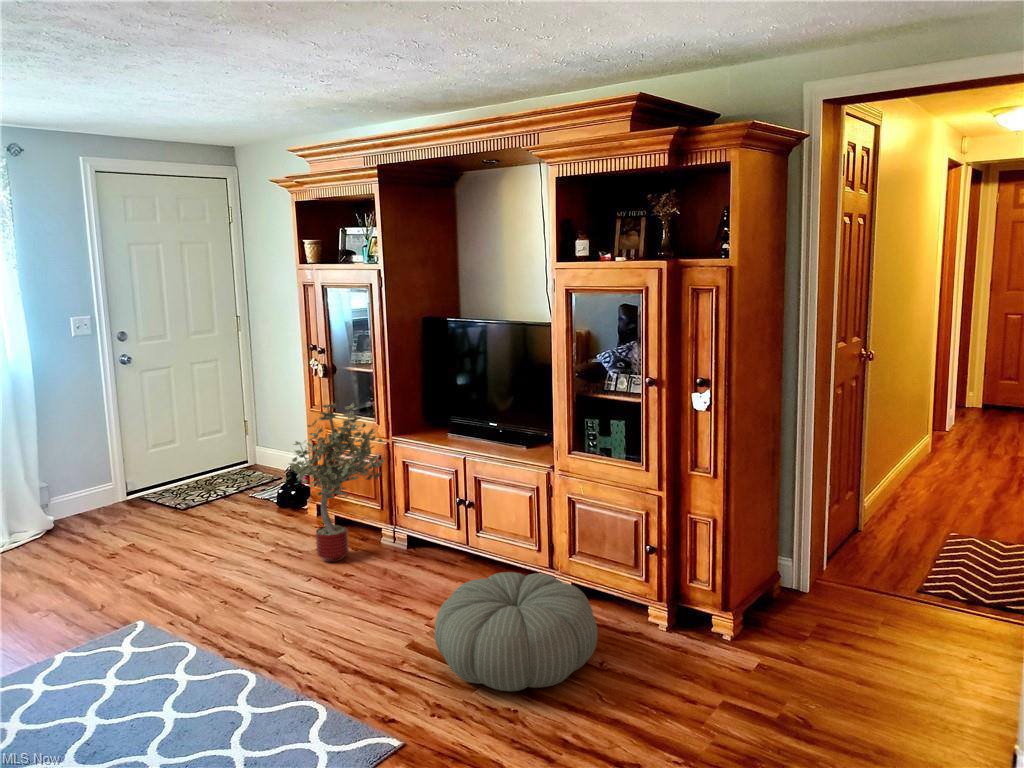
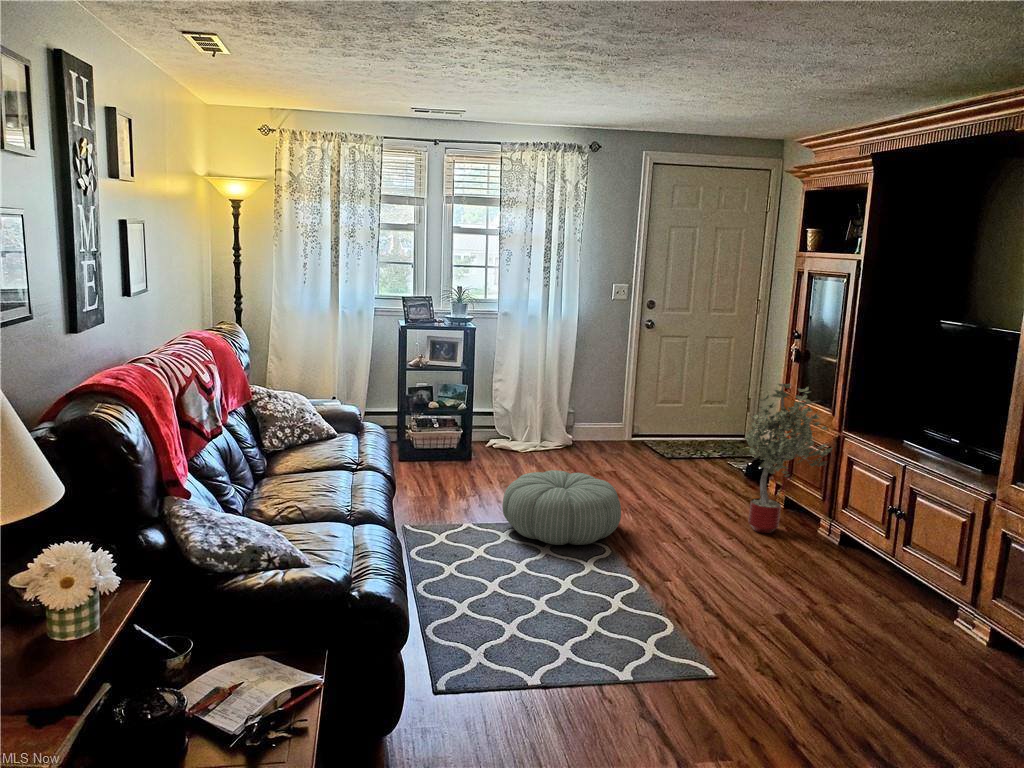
pouf: present [434,572,598,691] -> present [502,470,621,545]

